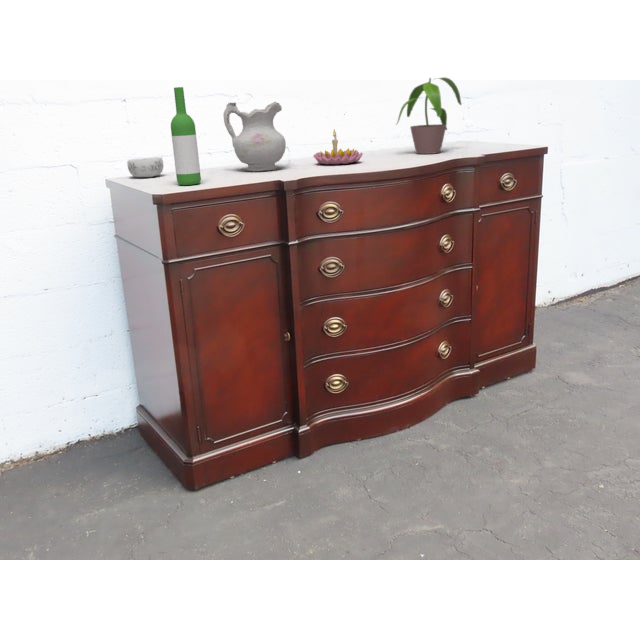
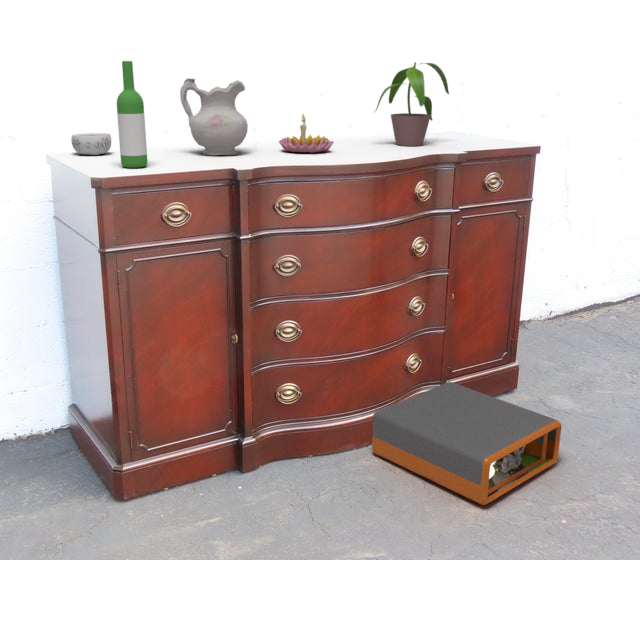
storage box: none [414,365,587,475] -> present [372,382,561,505]

